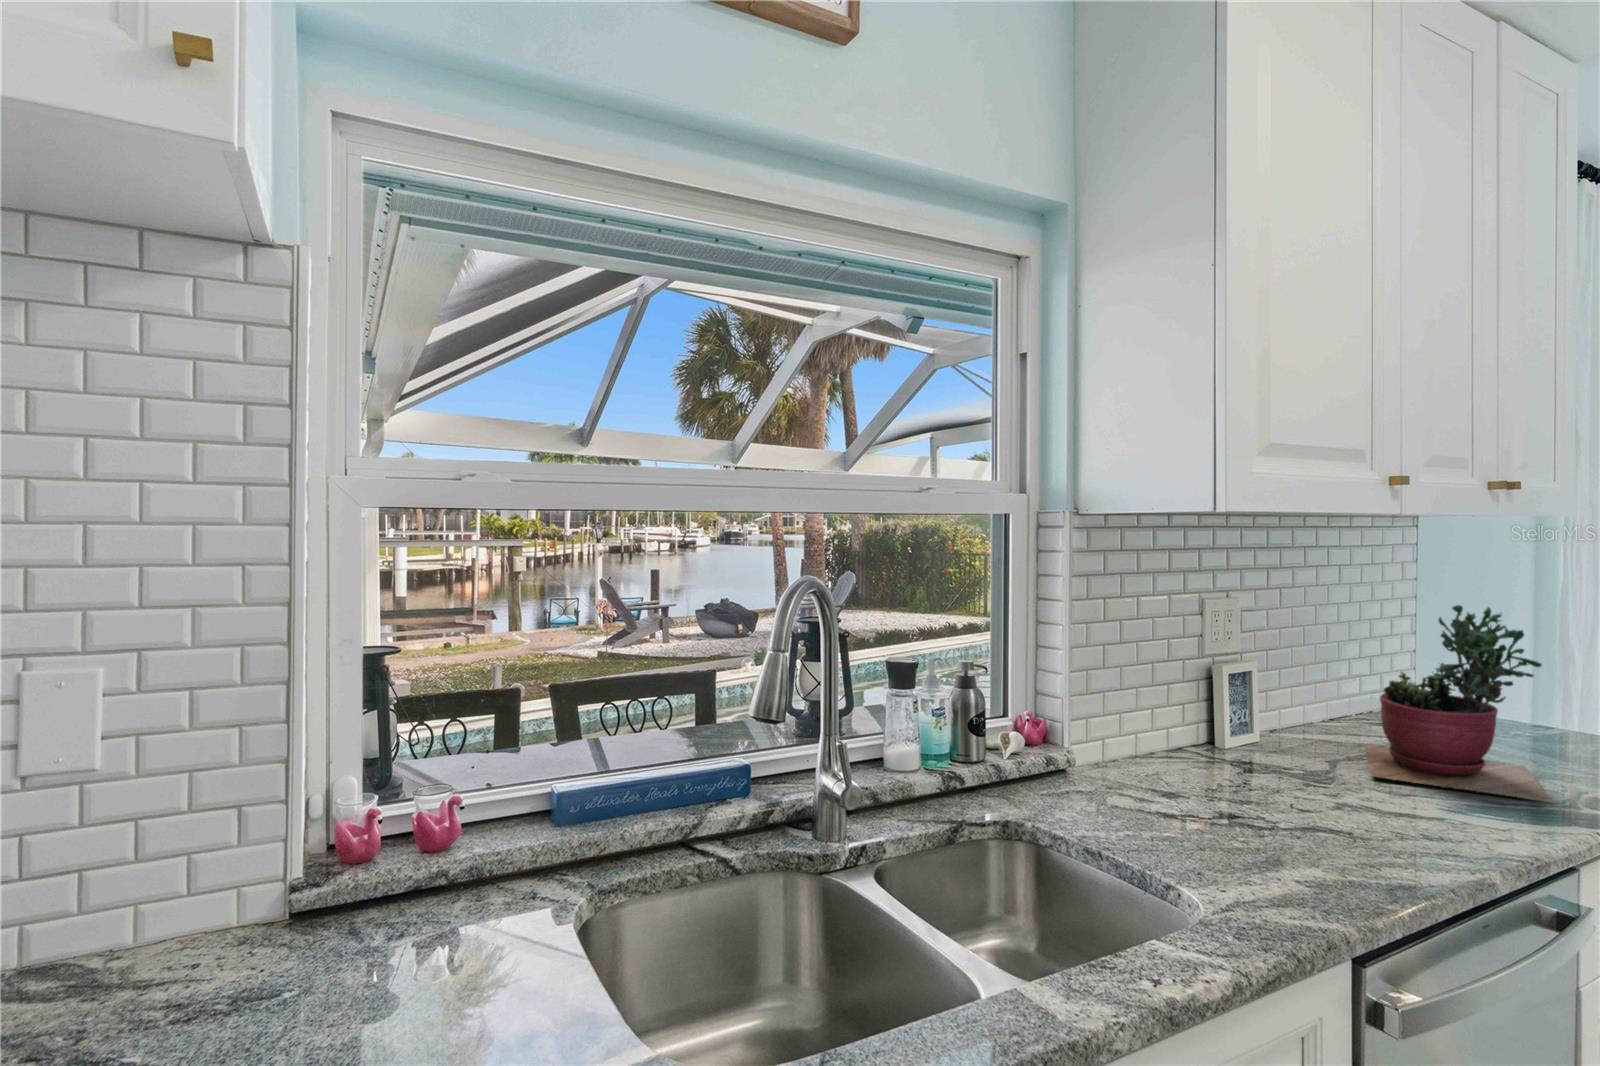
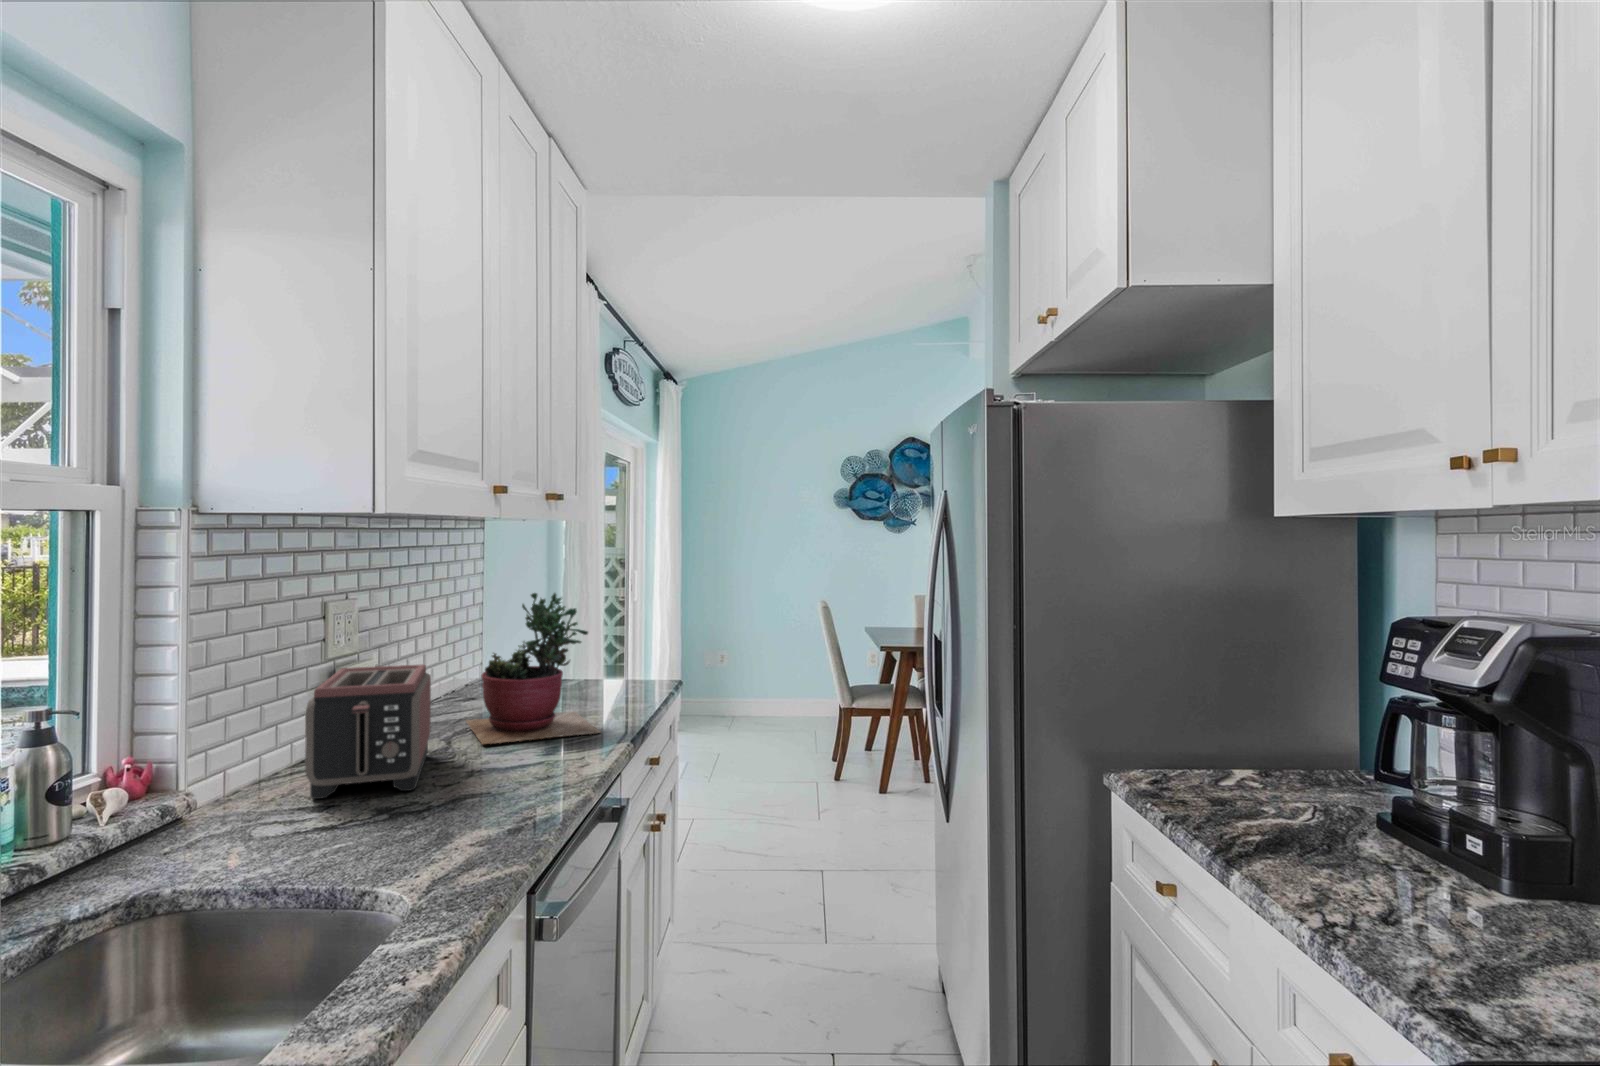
toaster: none [1162,664,1306,804] -> present [305,664,431,799]

